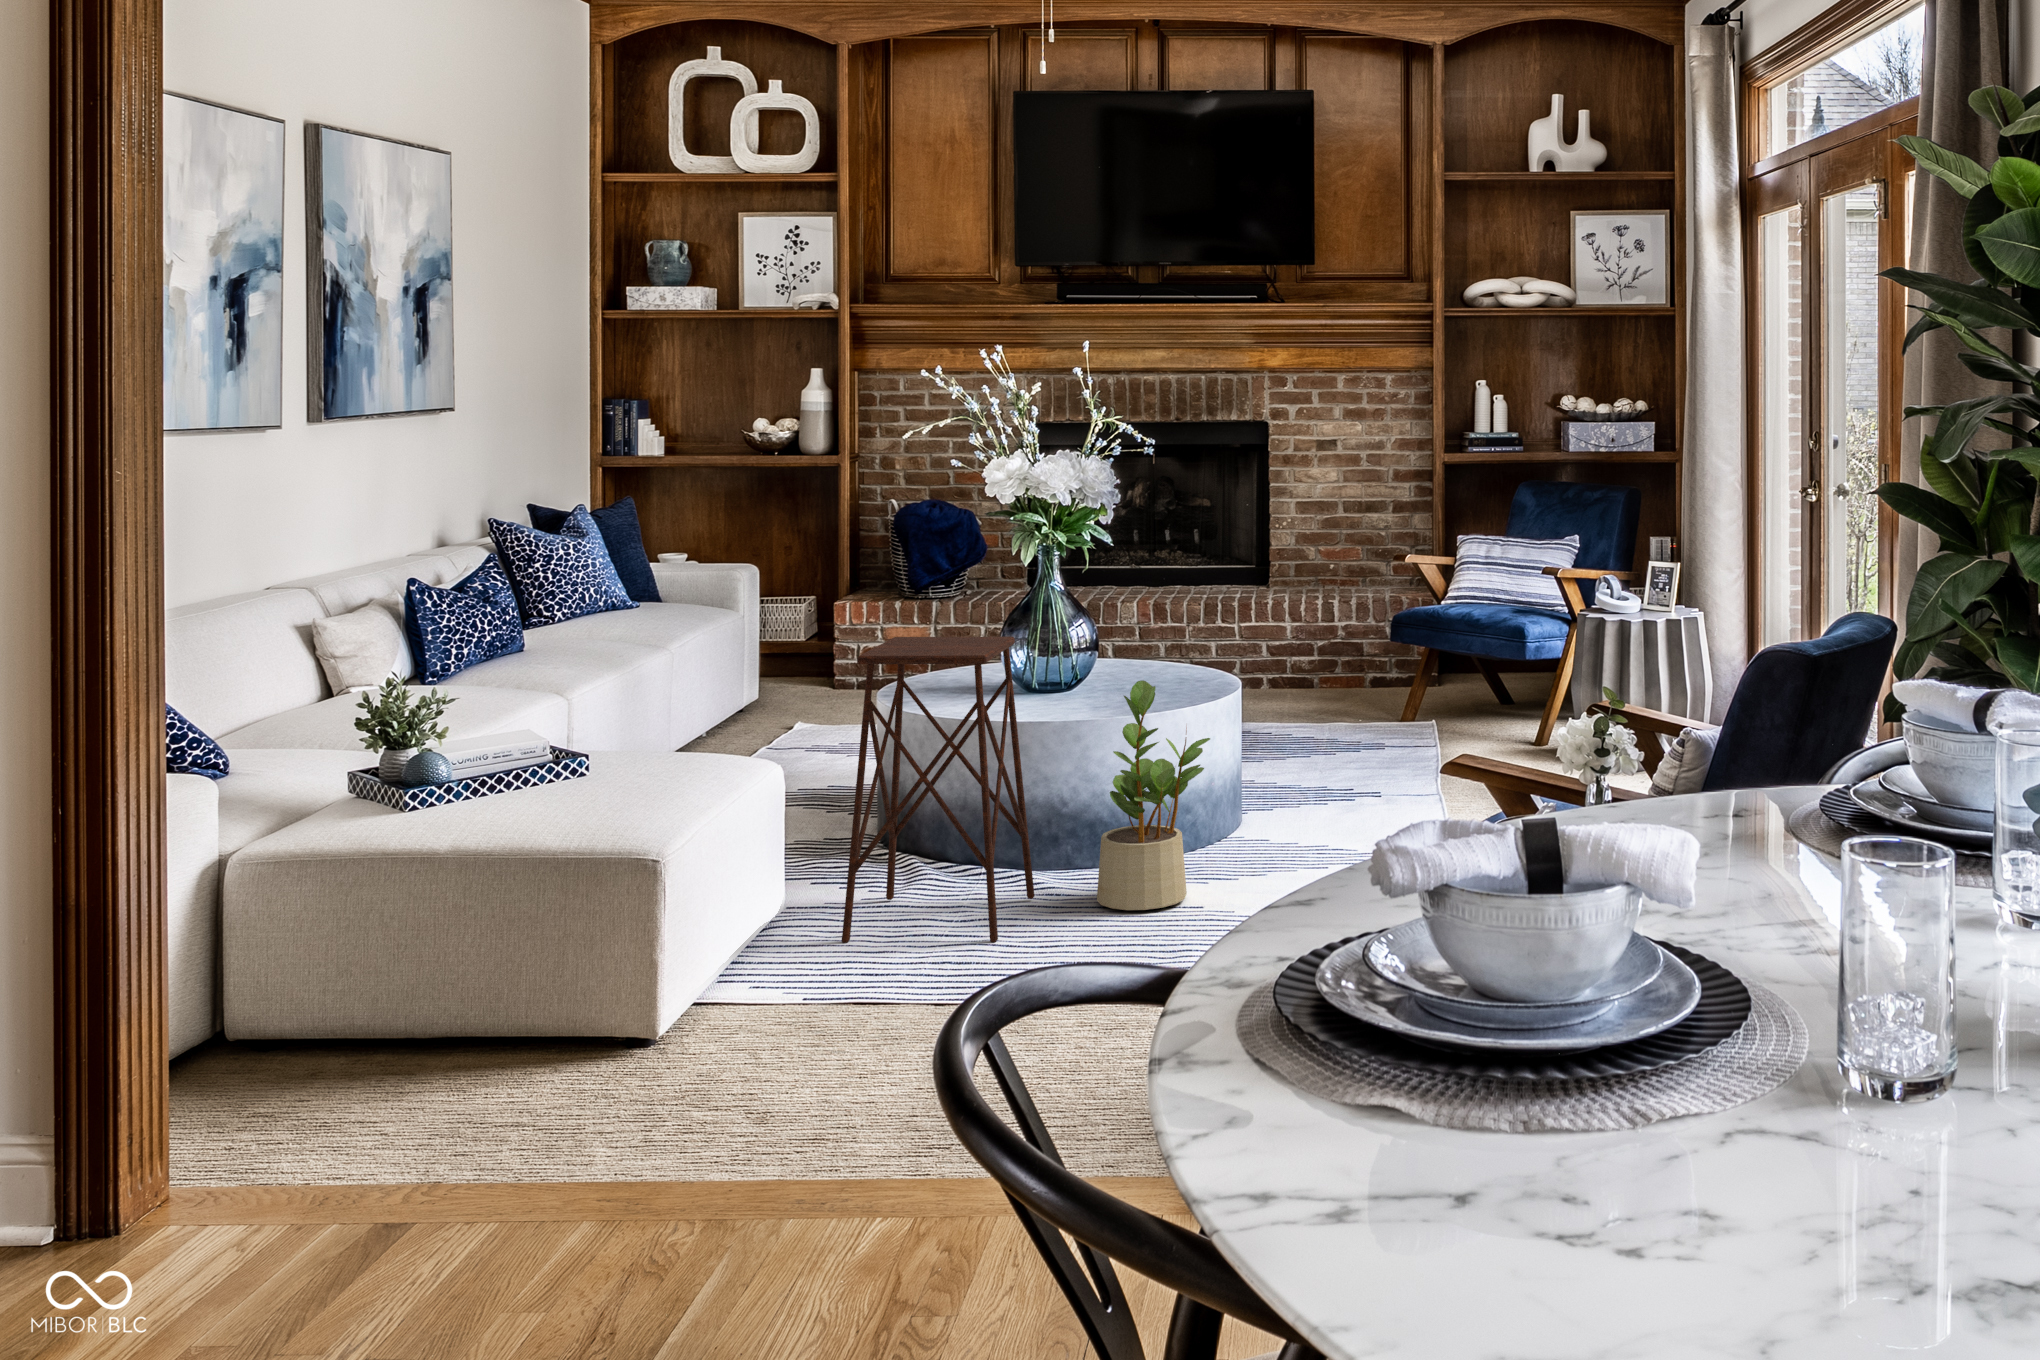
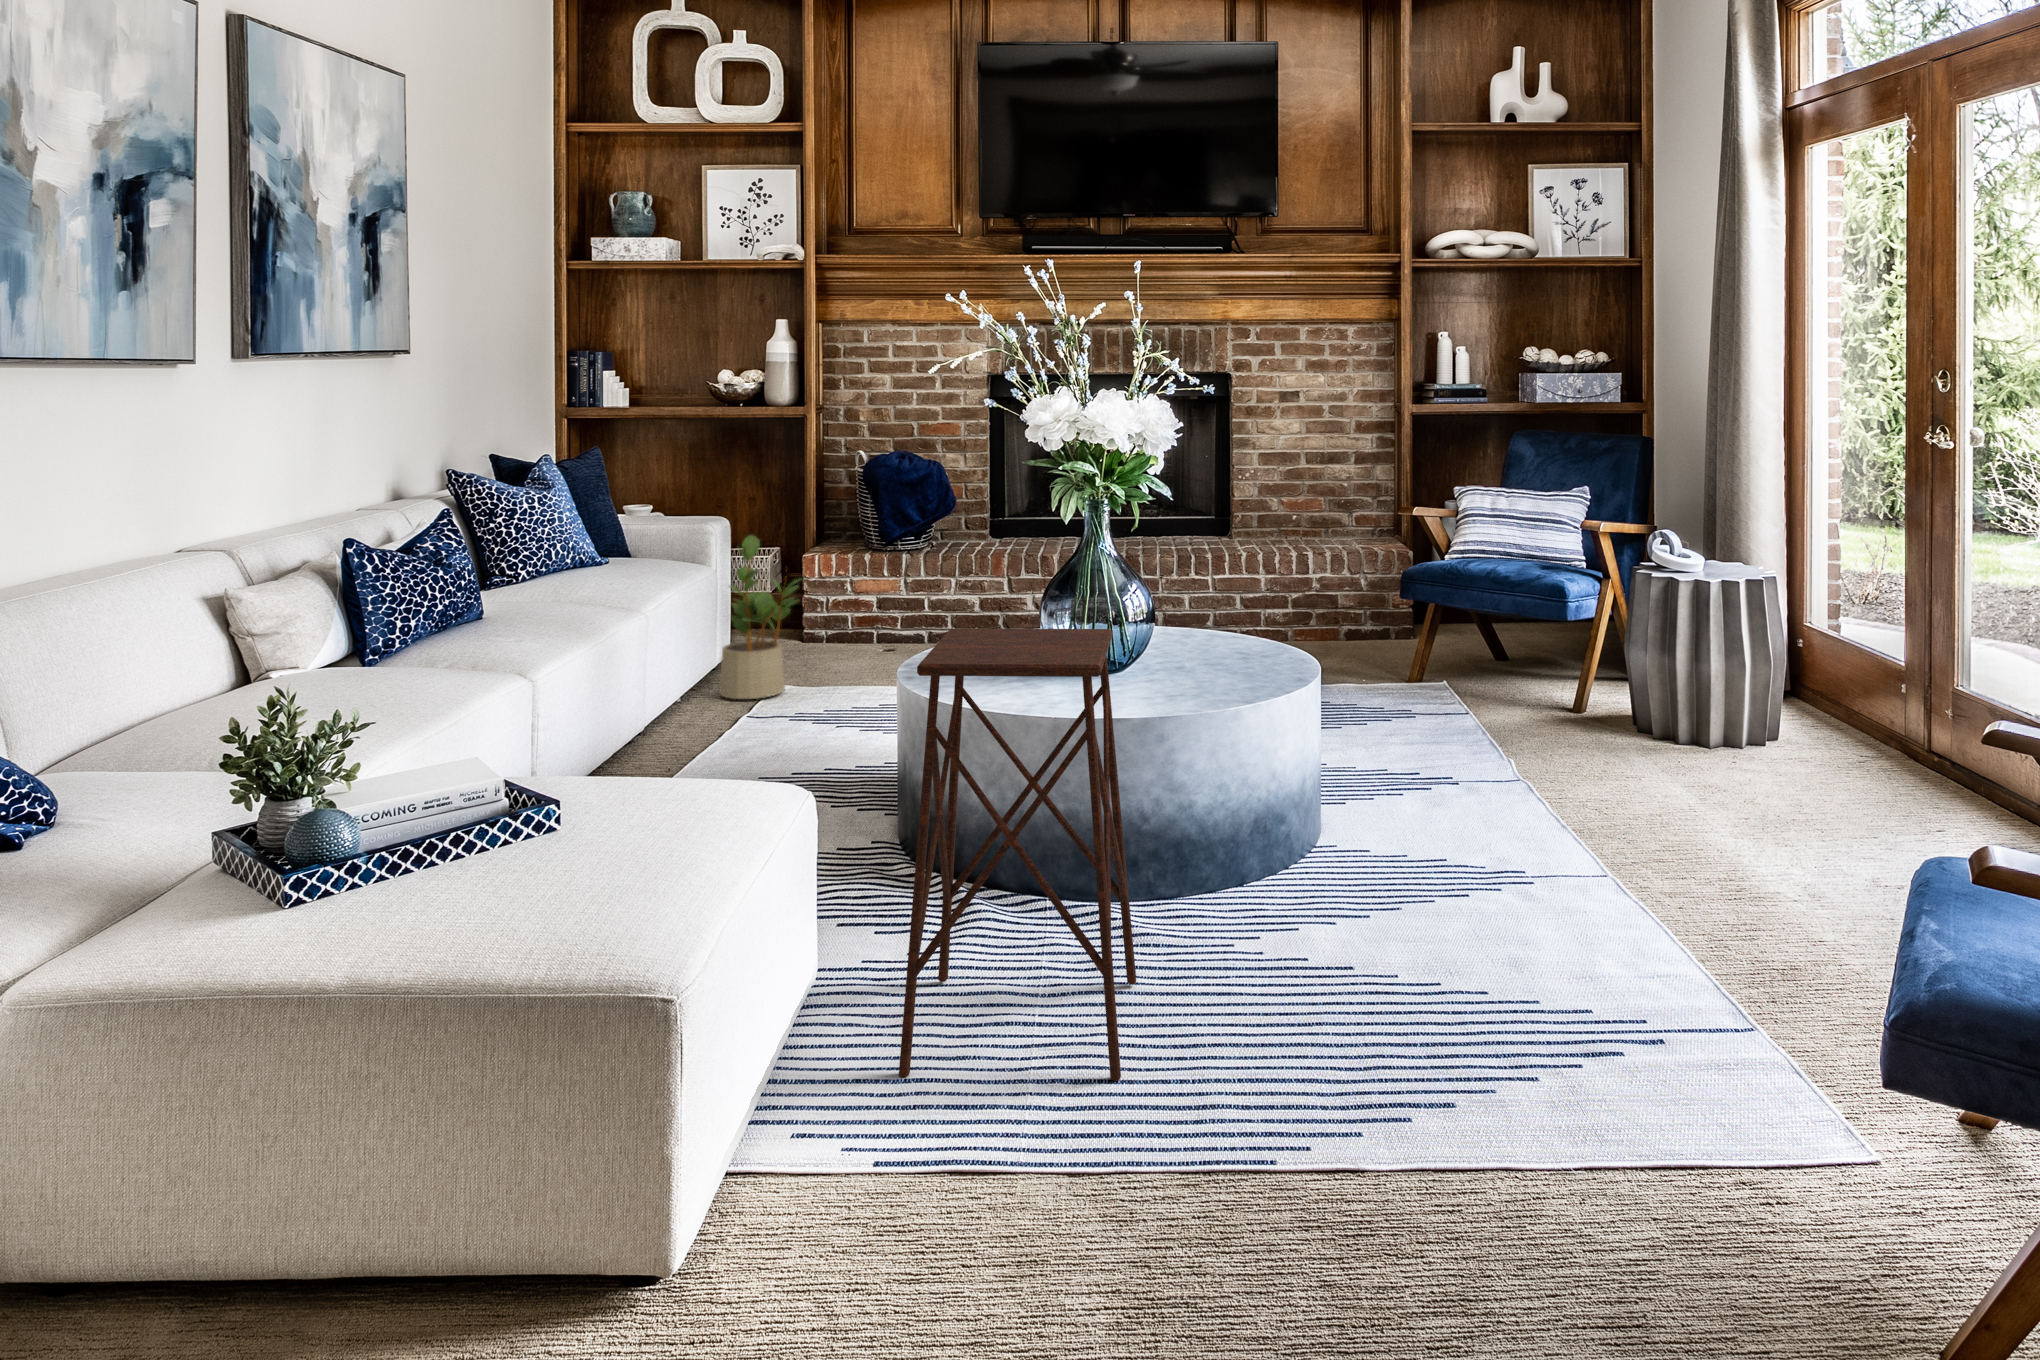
potted plant: present [1097,680,1210,910] -> present [720,535,800,699]

